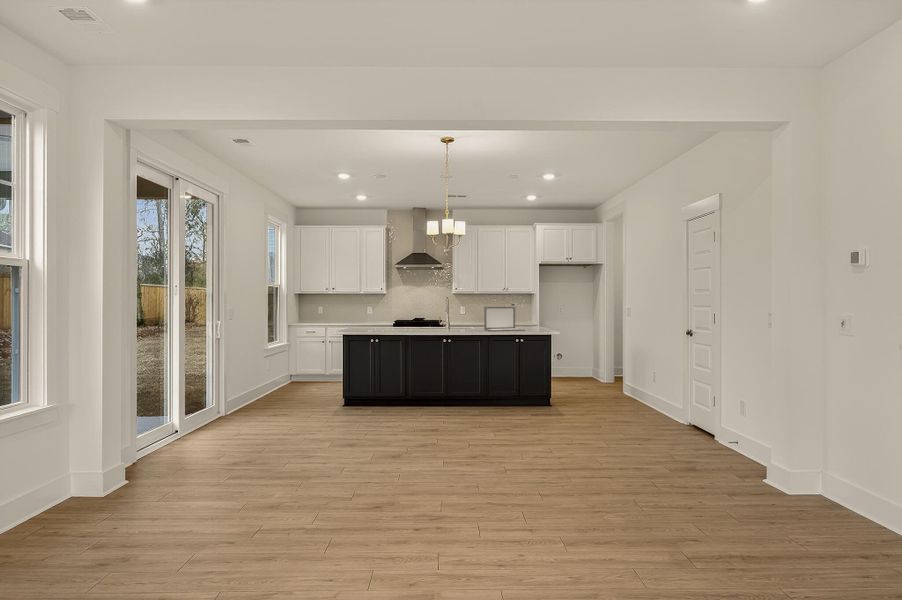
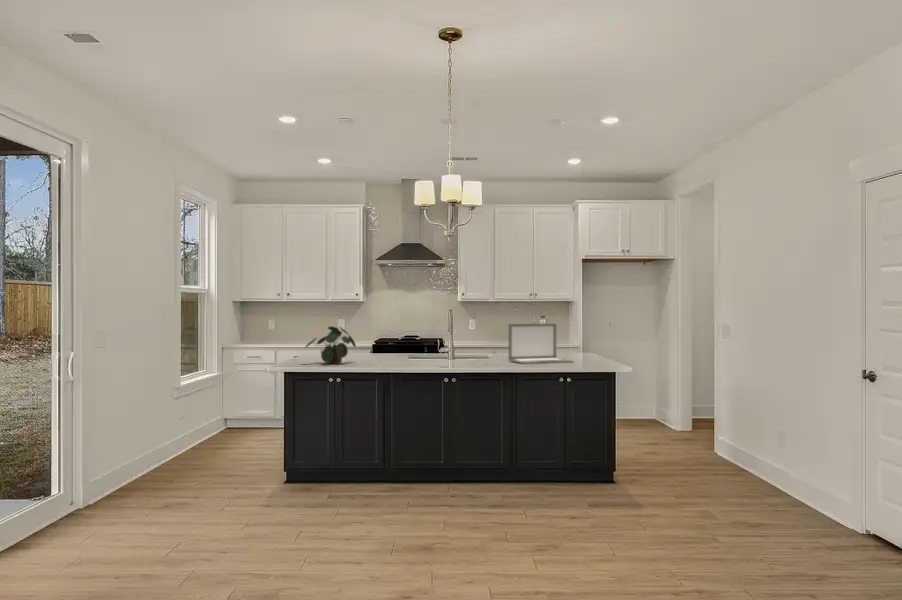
potted plant: none [356,308,388,331] -> present [306,327,356,364]

